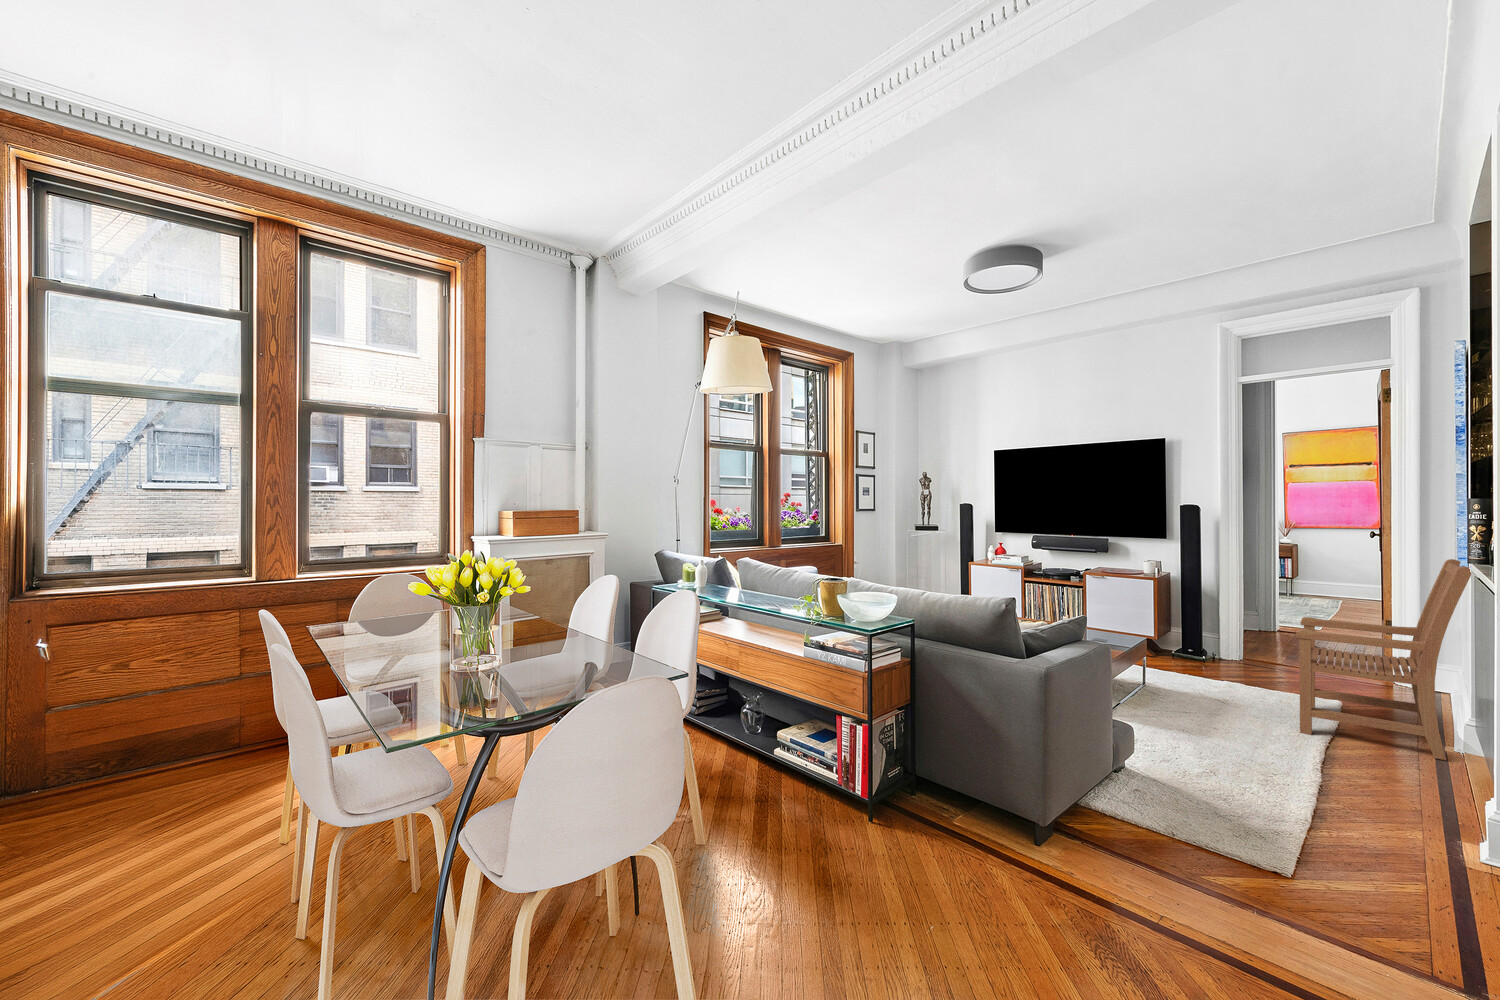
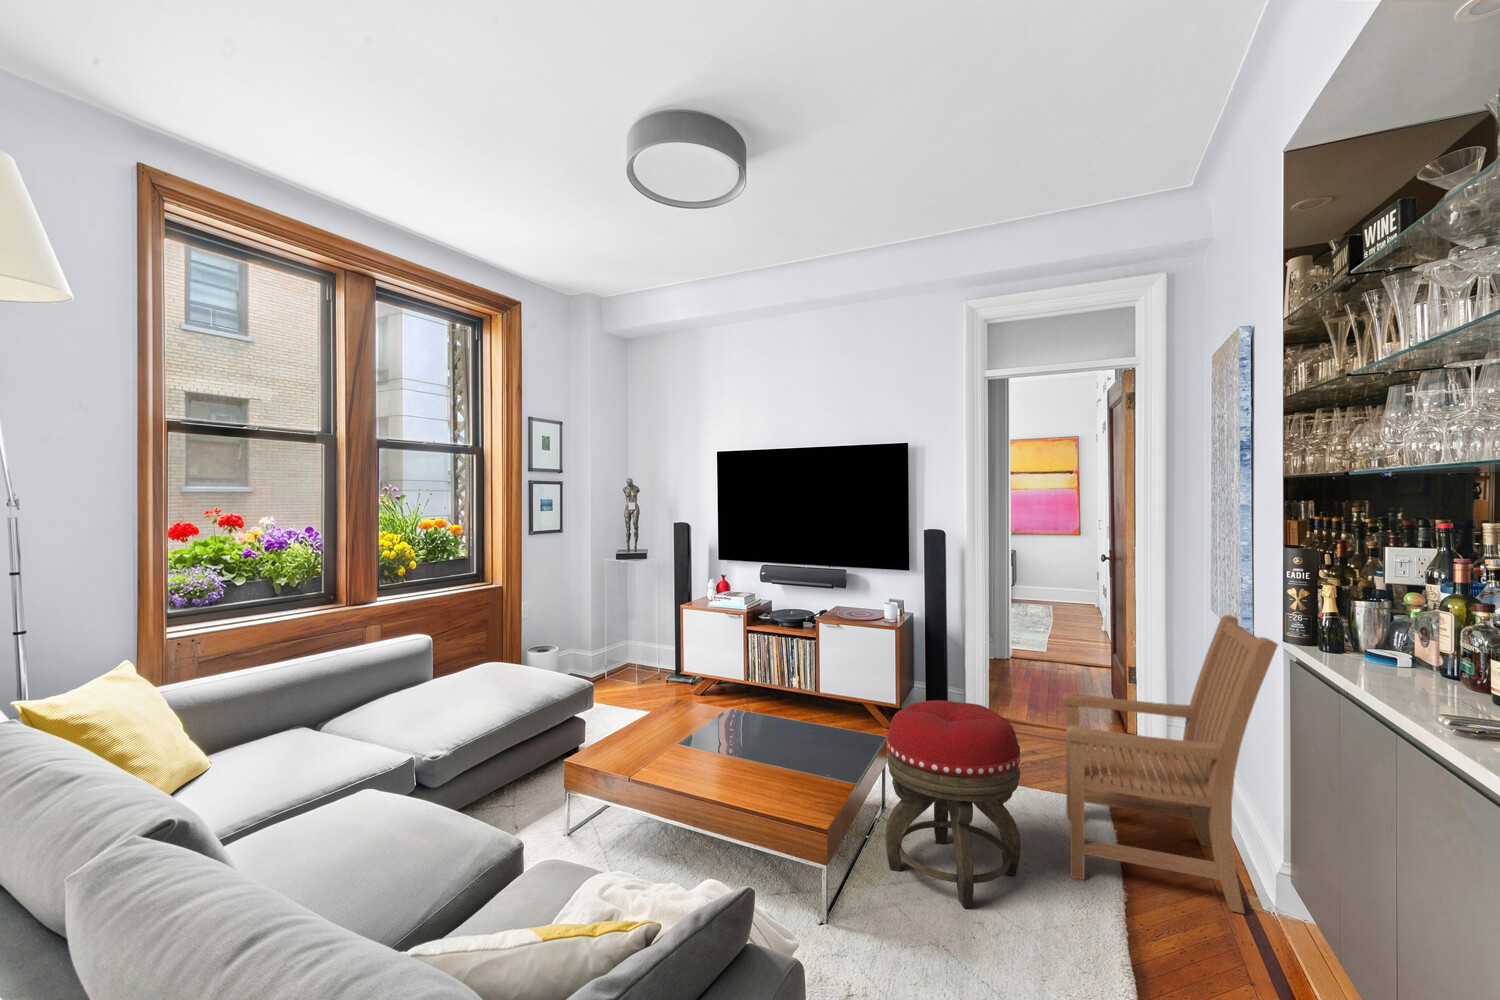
footstool: none [1152,611,1258,734] -> present [885,700,1020,908]

